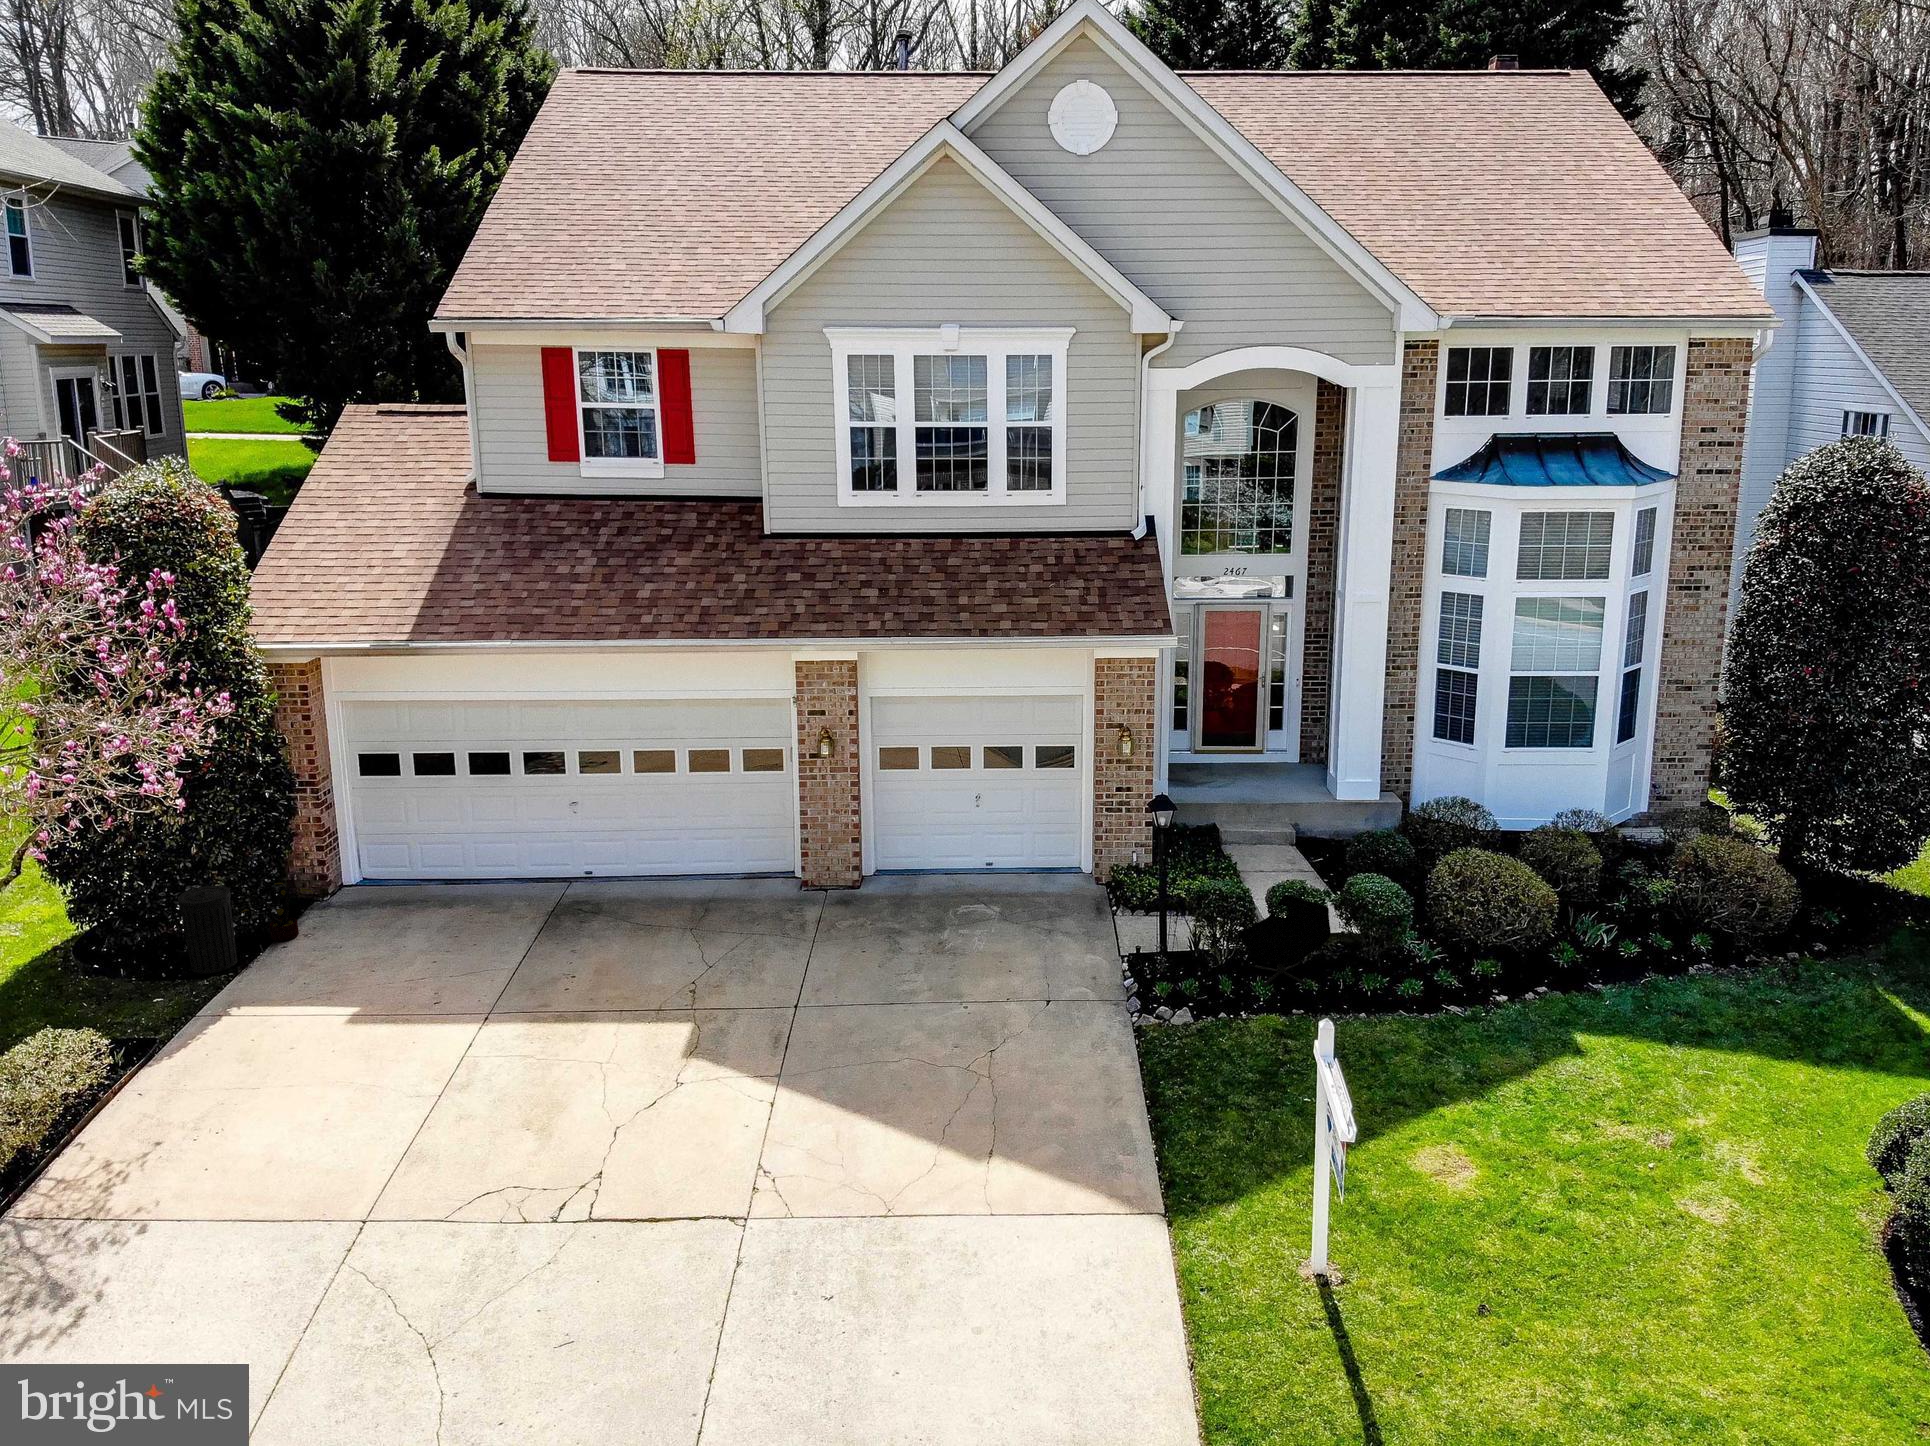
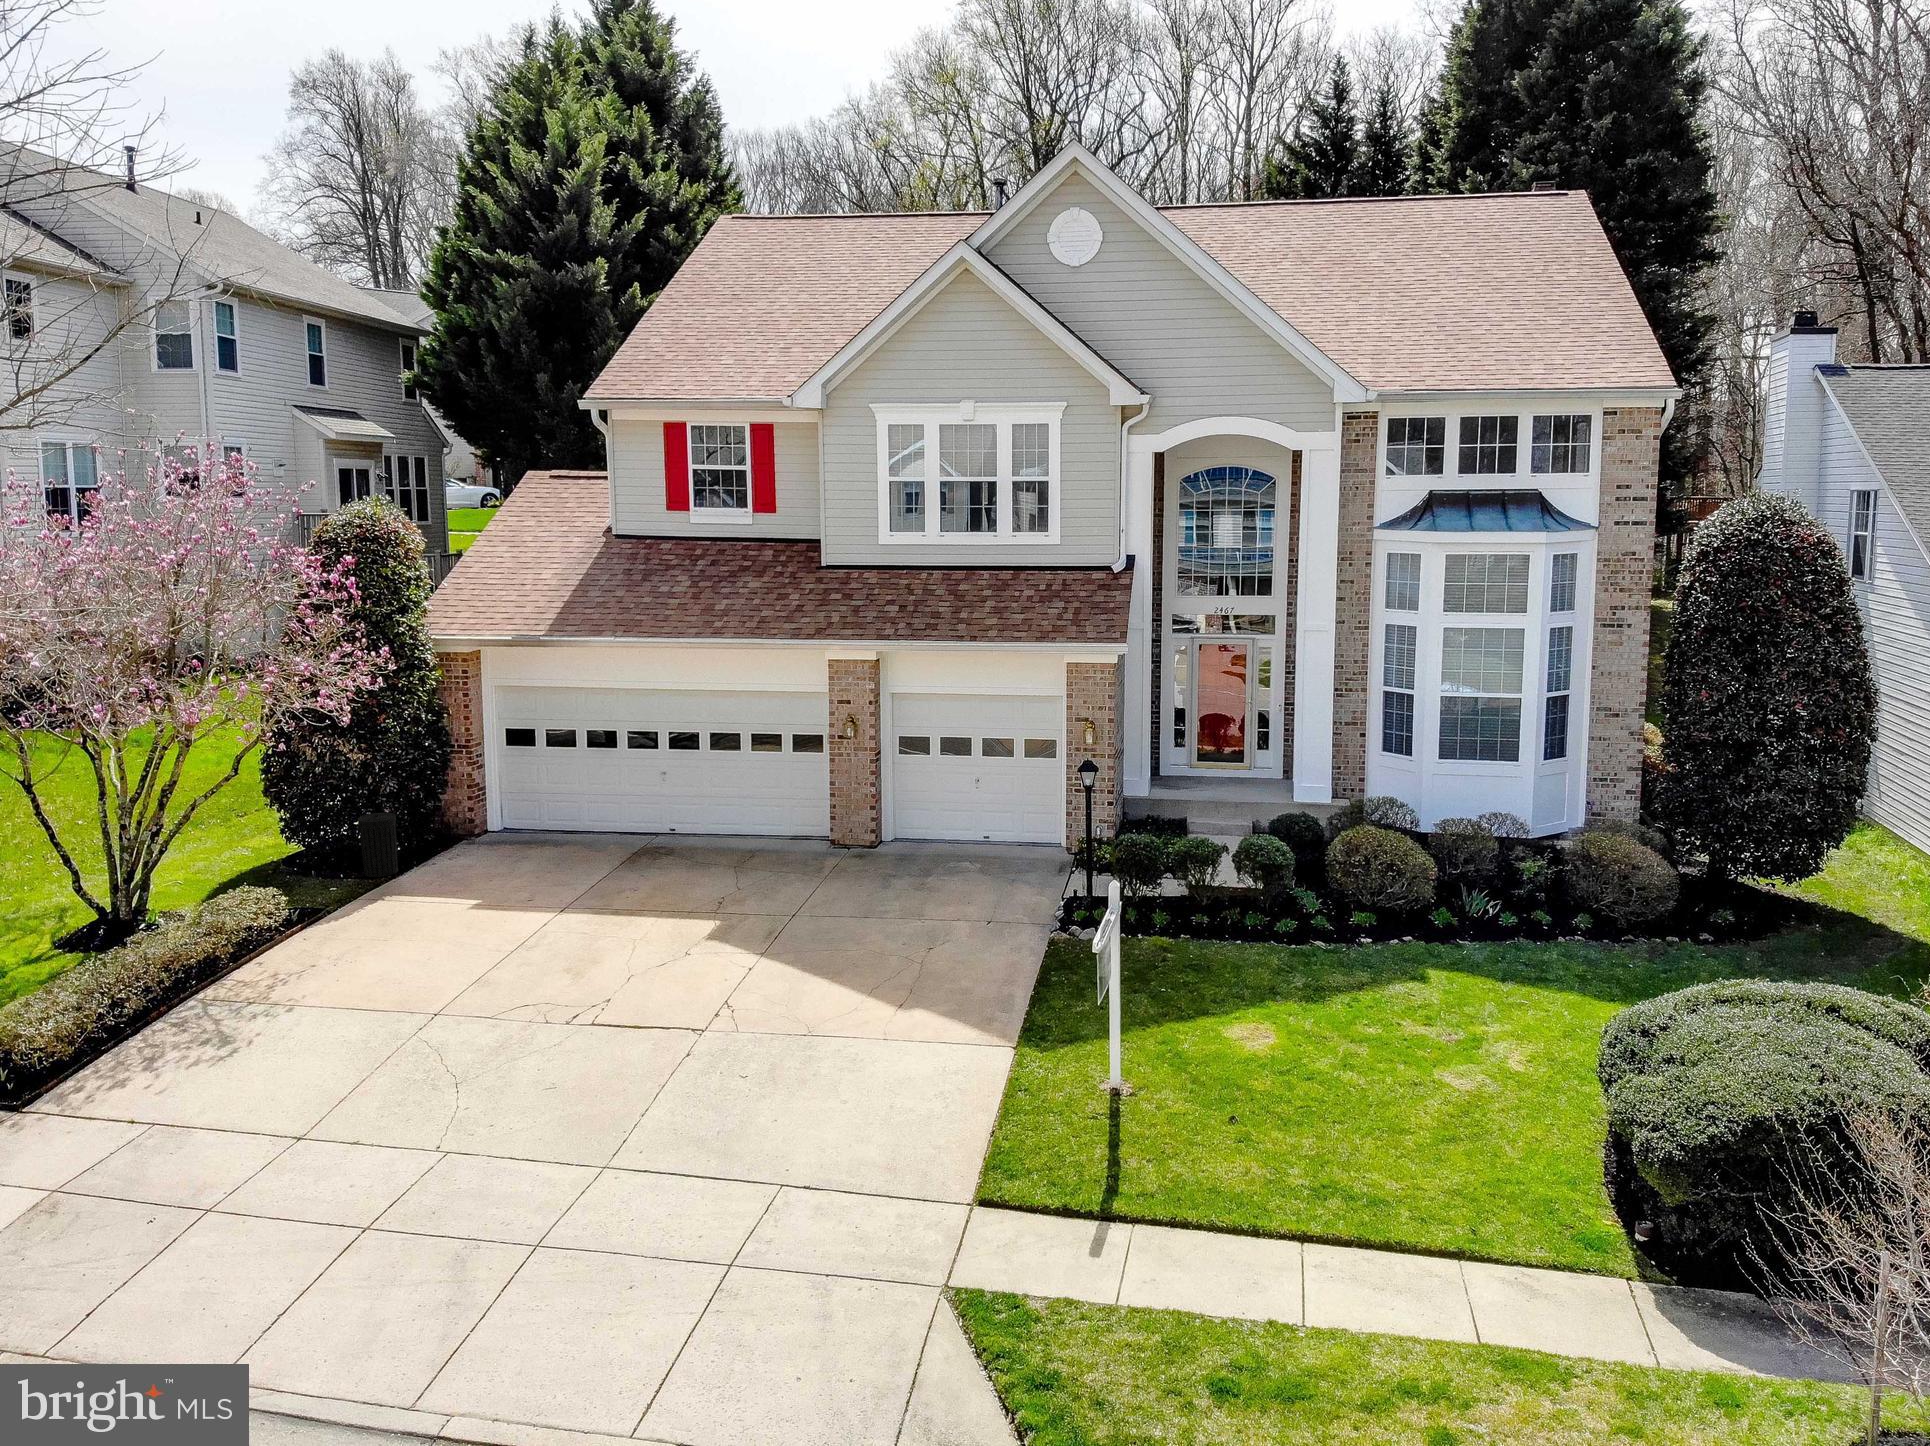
decorative plant: present [241,871,313,941] -> none [404,808,459,861]
lounge chair: present [1239,895,1331,986] -> none [1161,856,1236,926]

